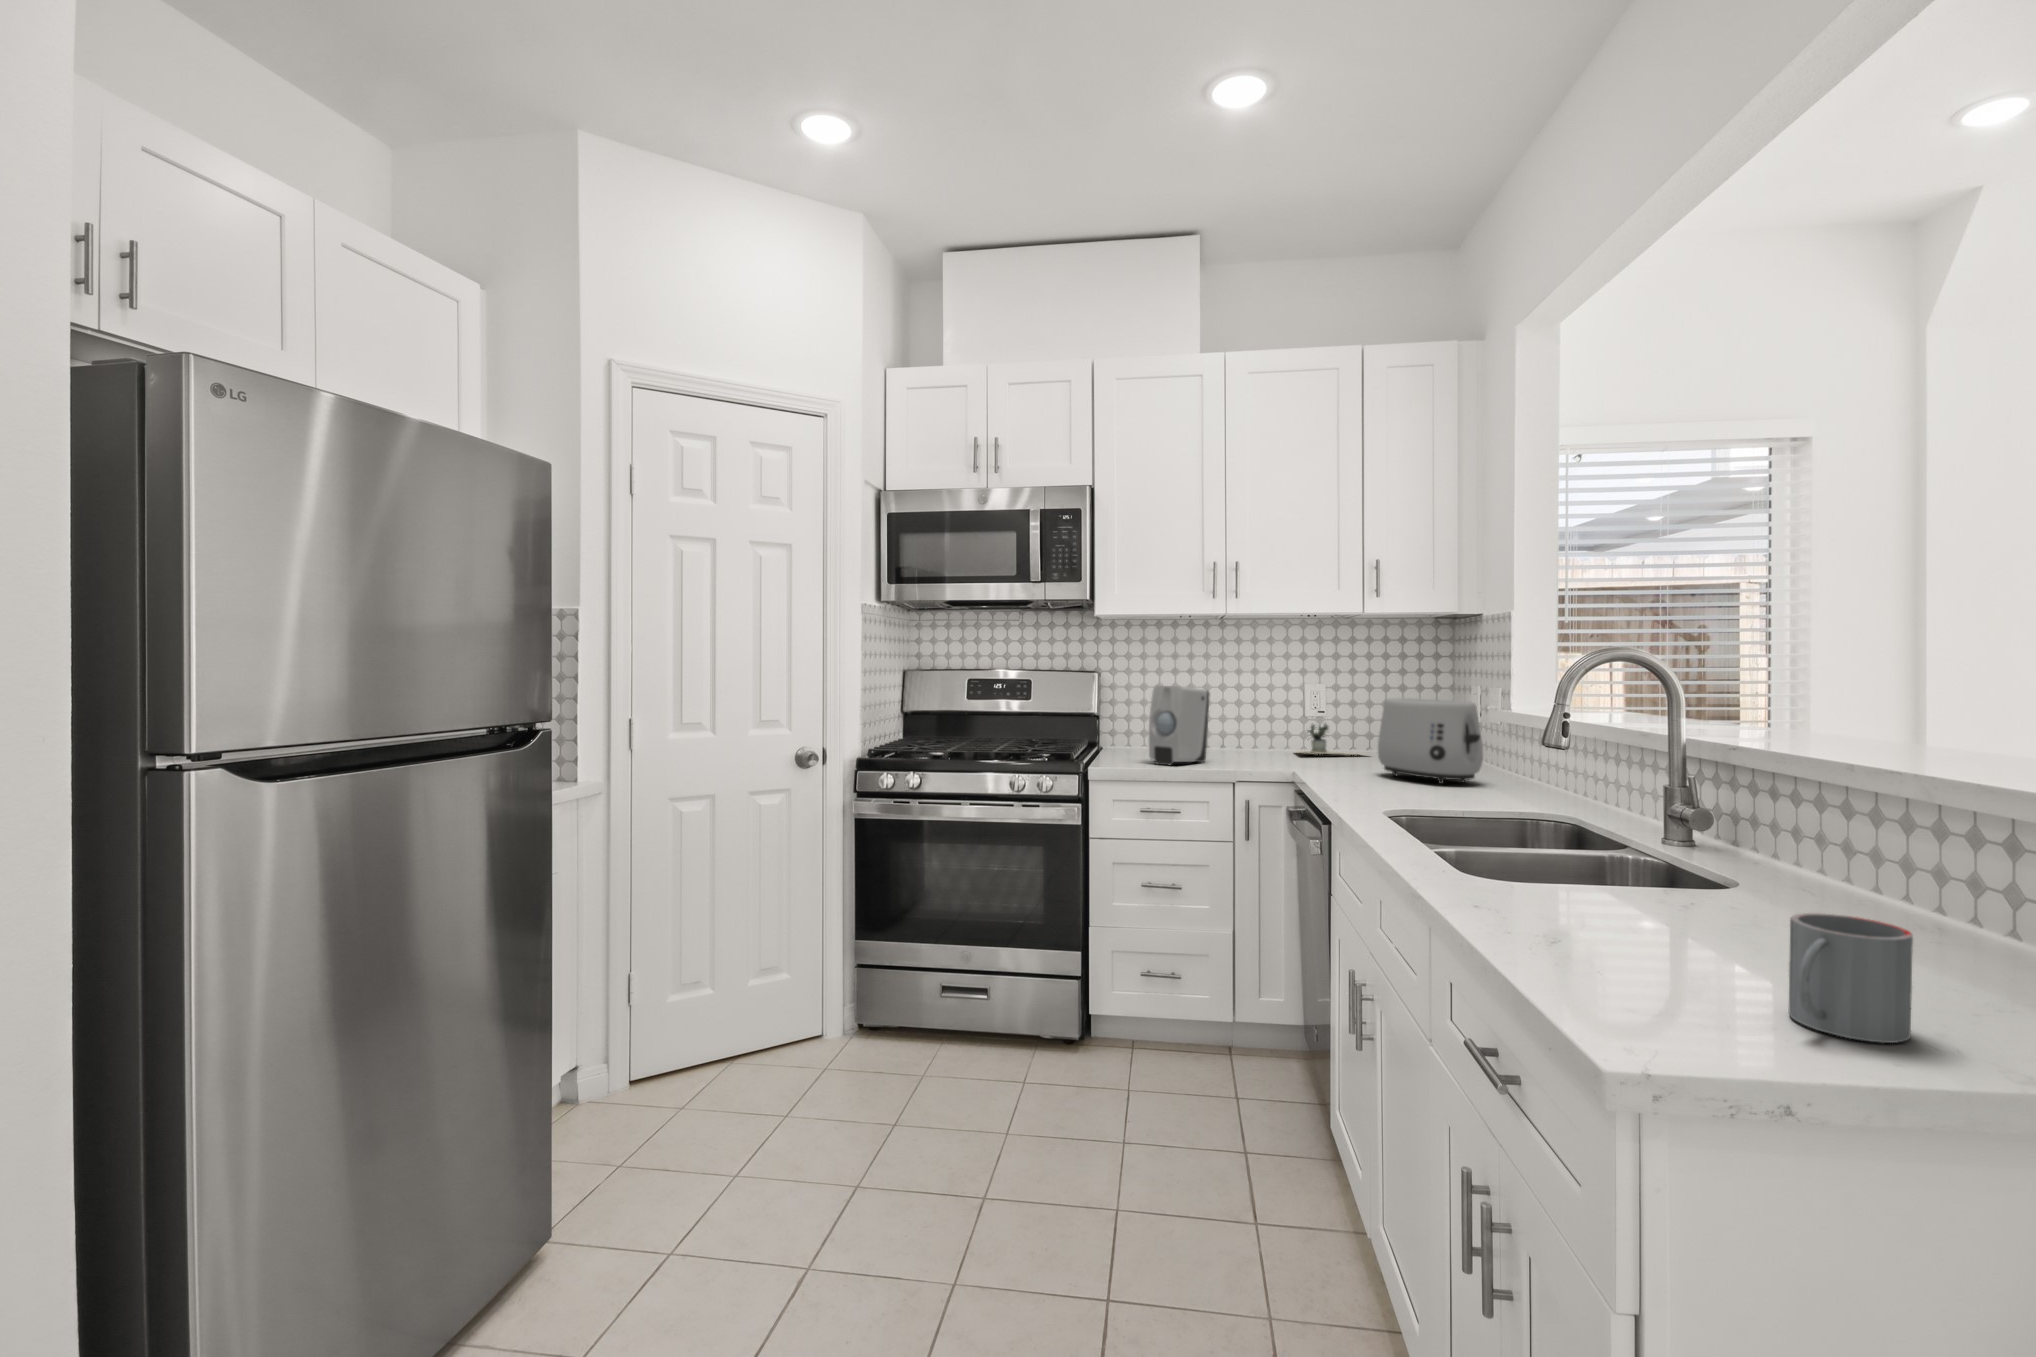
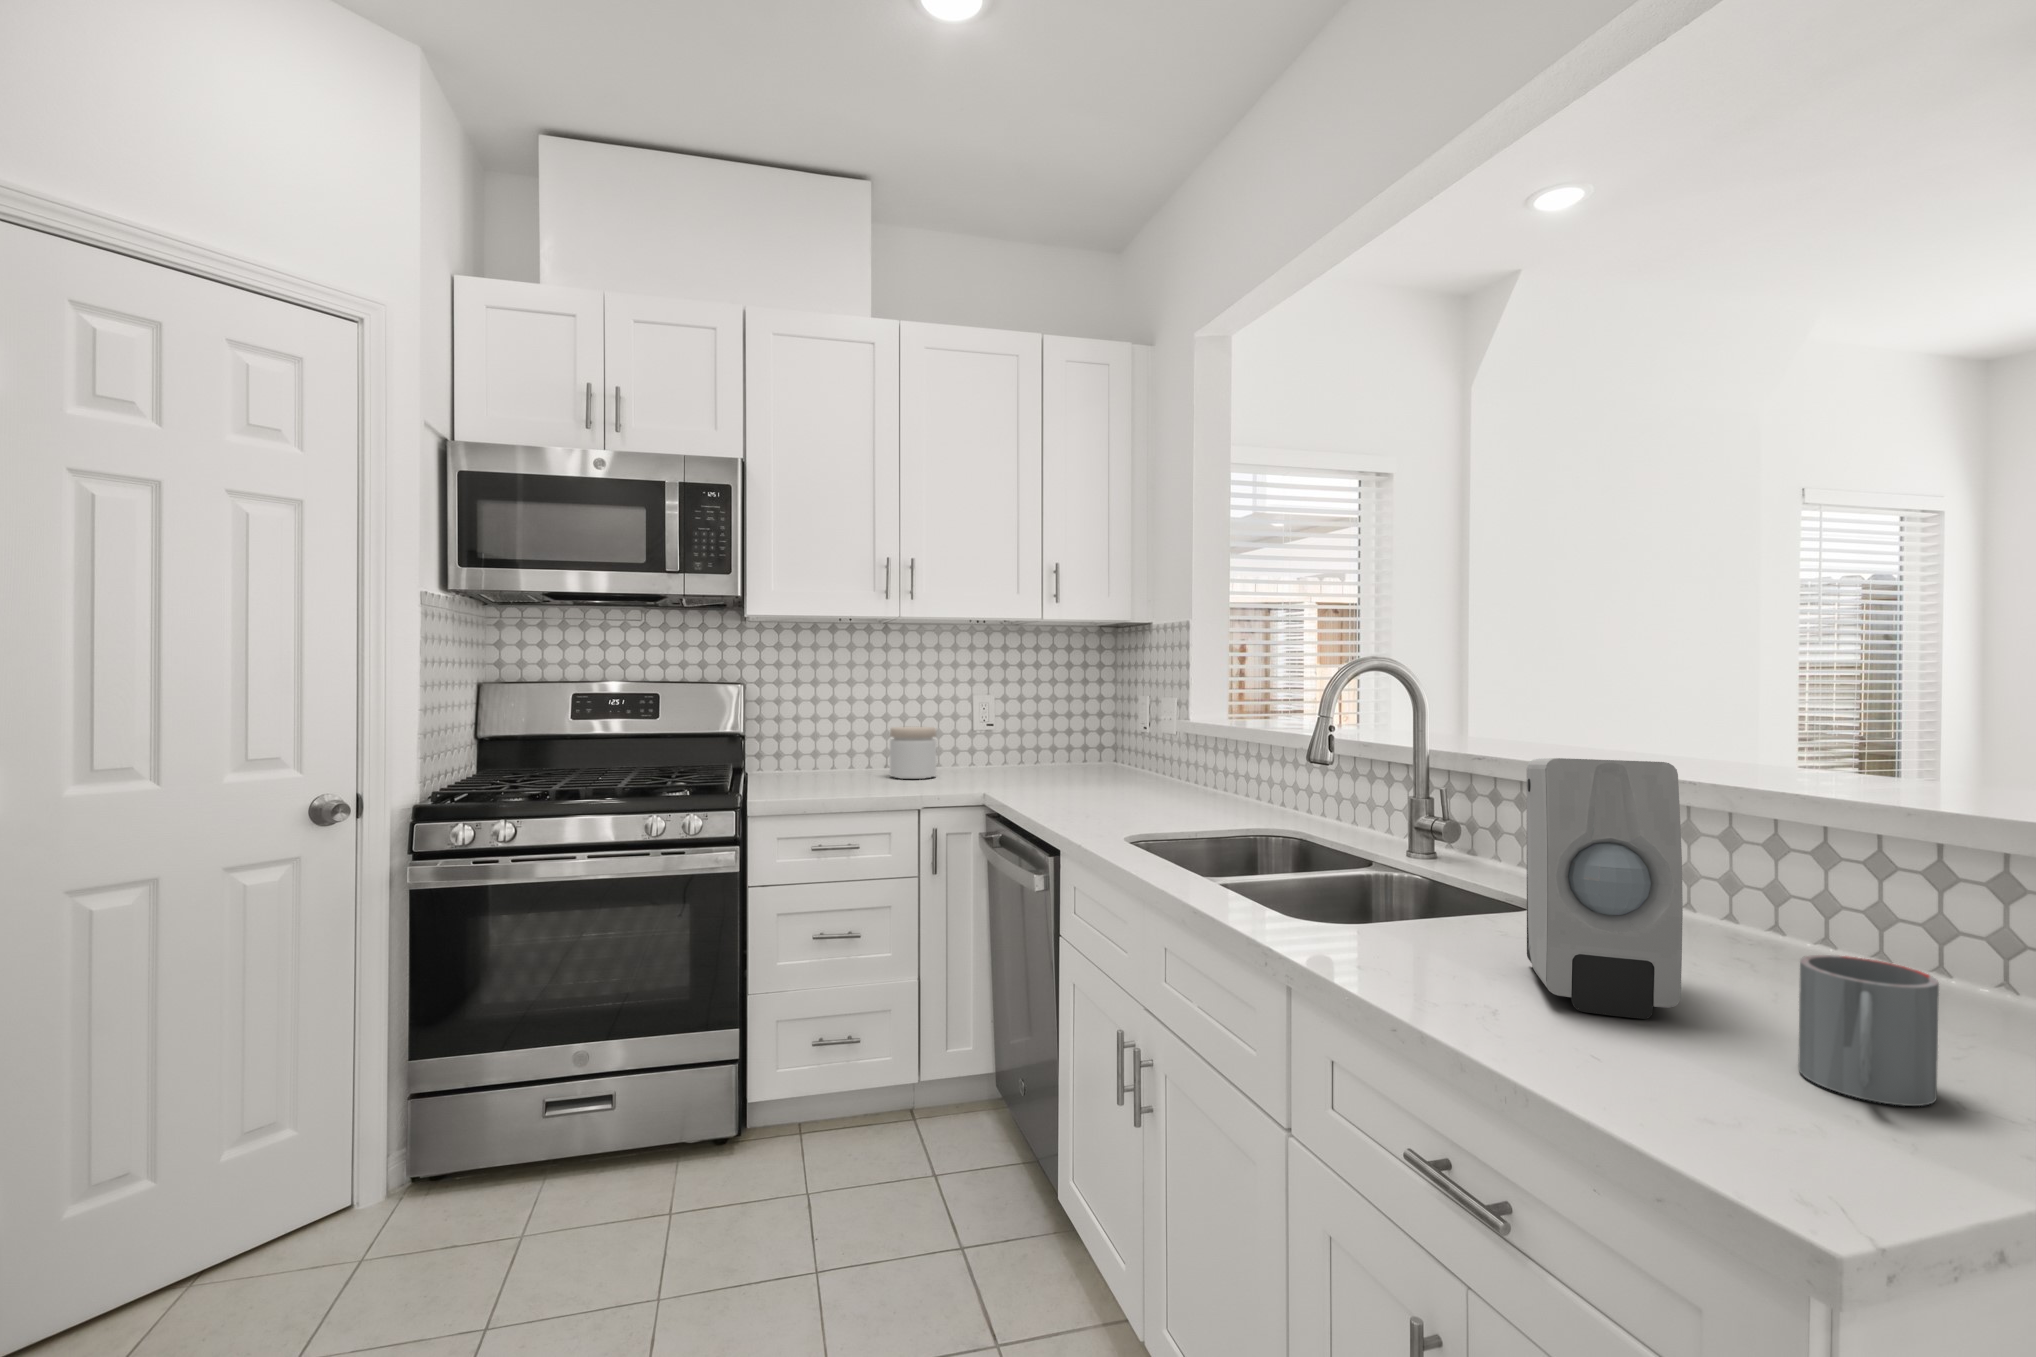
soap dispenser: present [1149,686,1210,765] -> present [1527,758,1683,1019]
toaster: present [1378,698,1483,784] -> none [1074,710,1184,801]
jar: none [1219,711,1261,757] -> present [890,727,936,779]
potted plant: present [1298,724,1348,754] -> none [965,737,1072,771]

